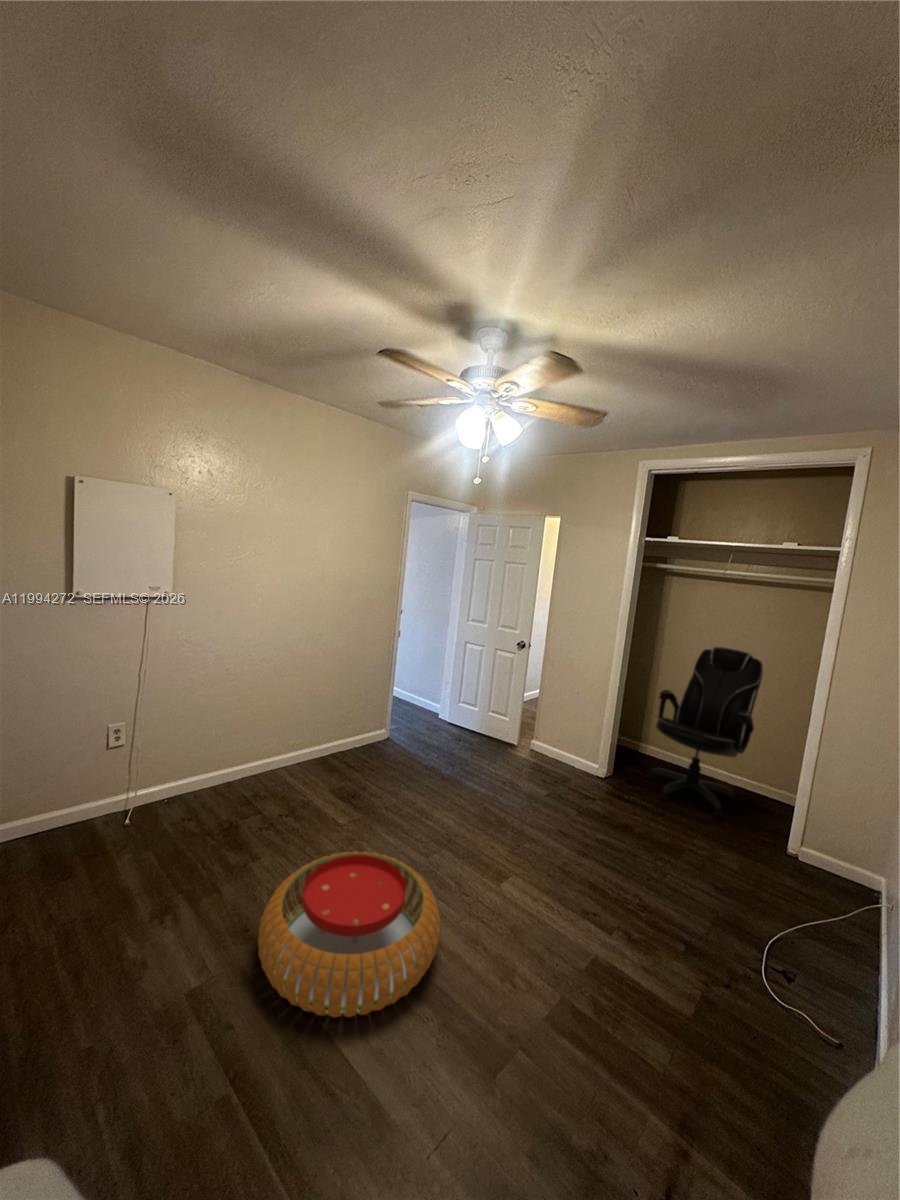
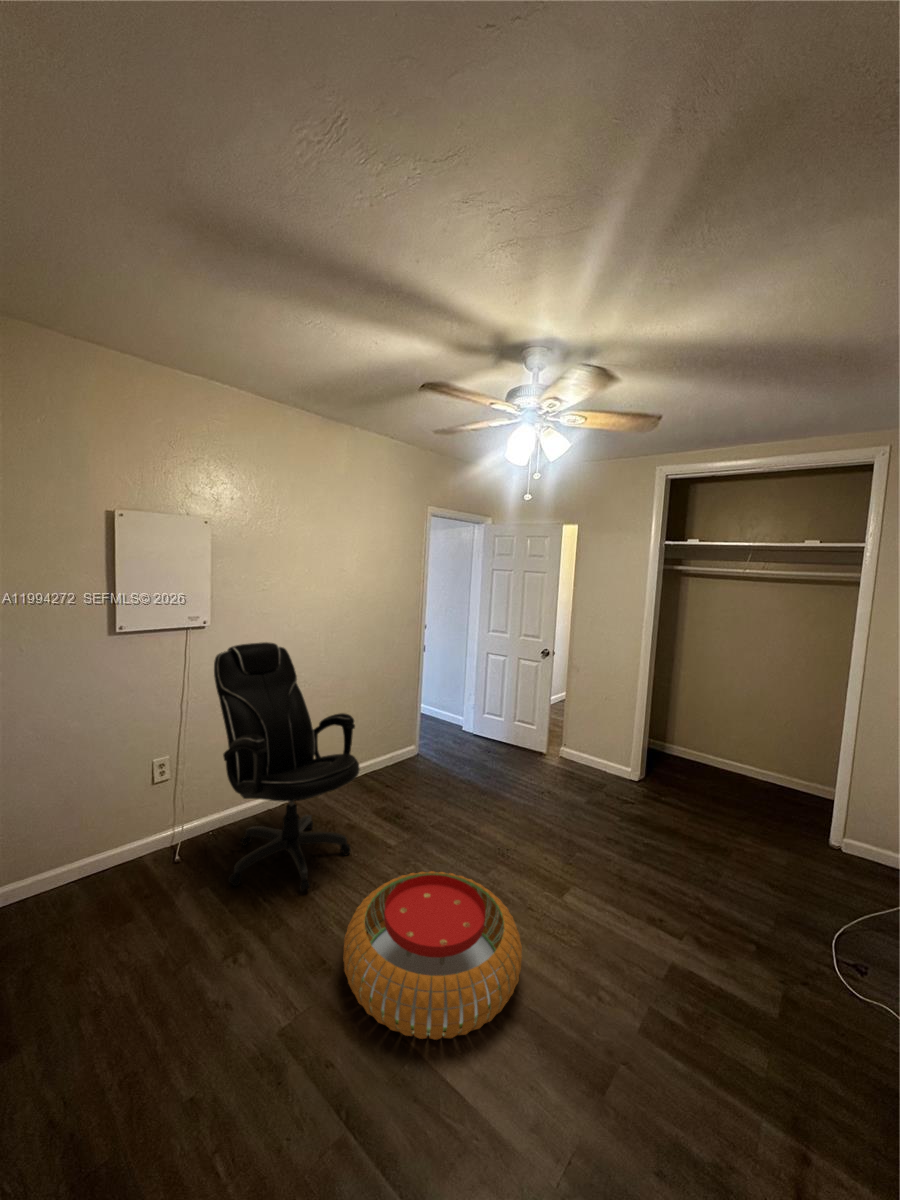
office chair: present [647,647,763,817] -> present [214,642,360,891]

